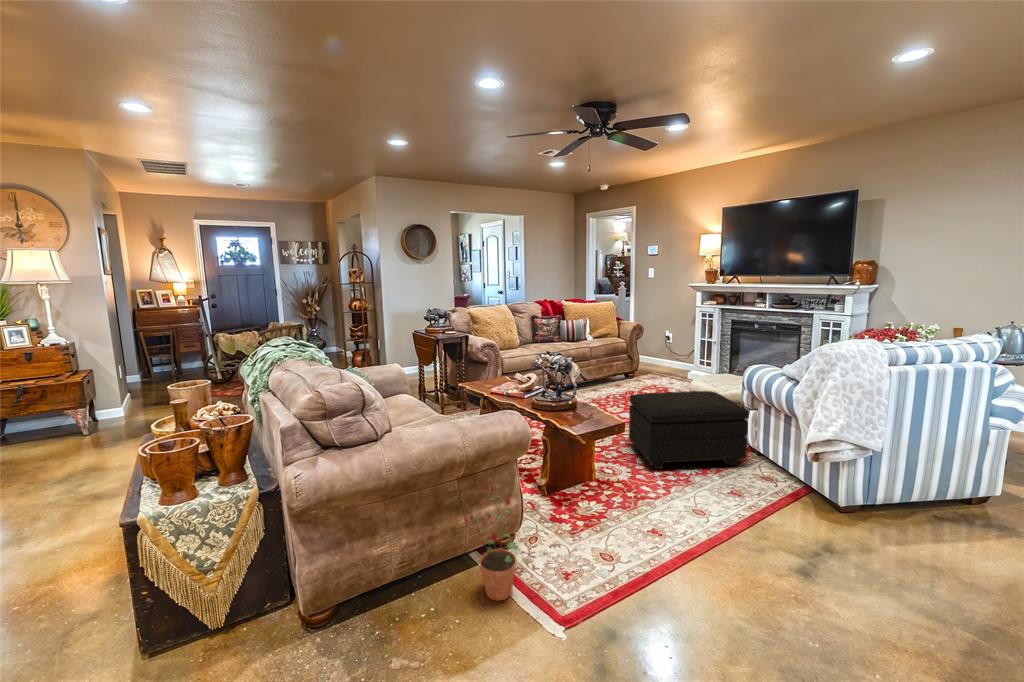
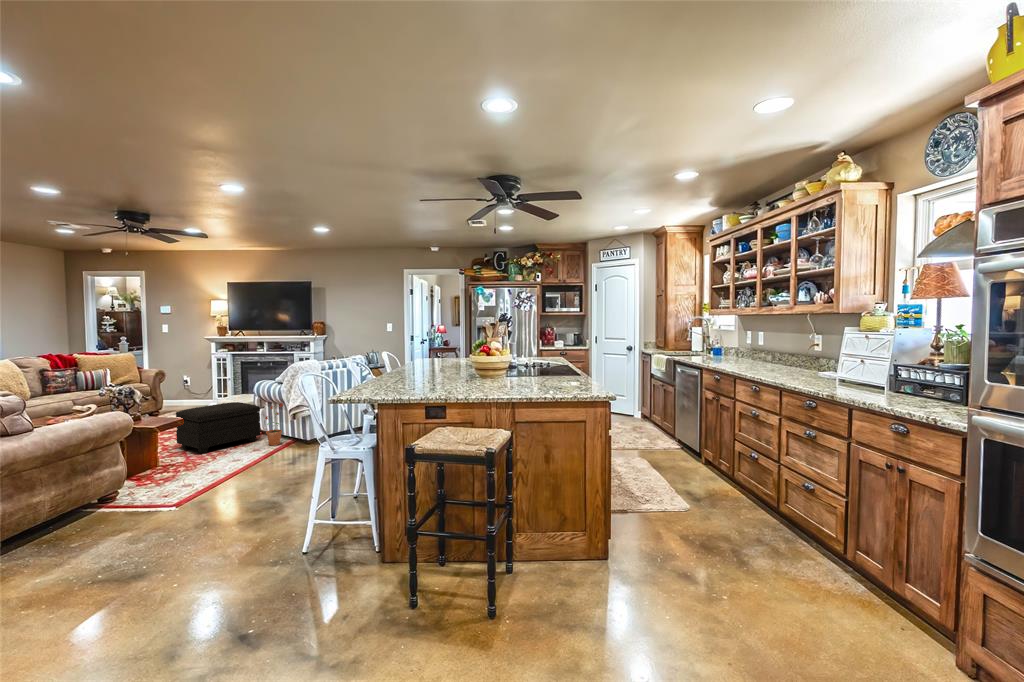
potted plant: present [464,483,517,601] -> present [265,403,283,445]

